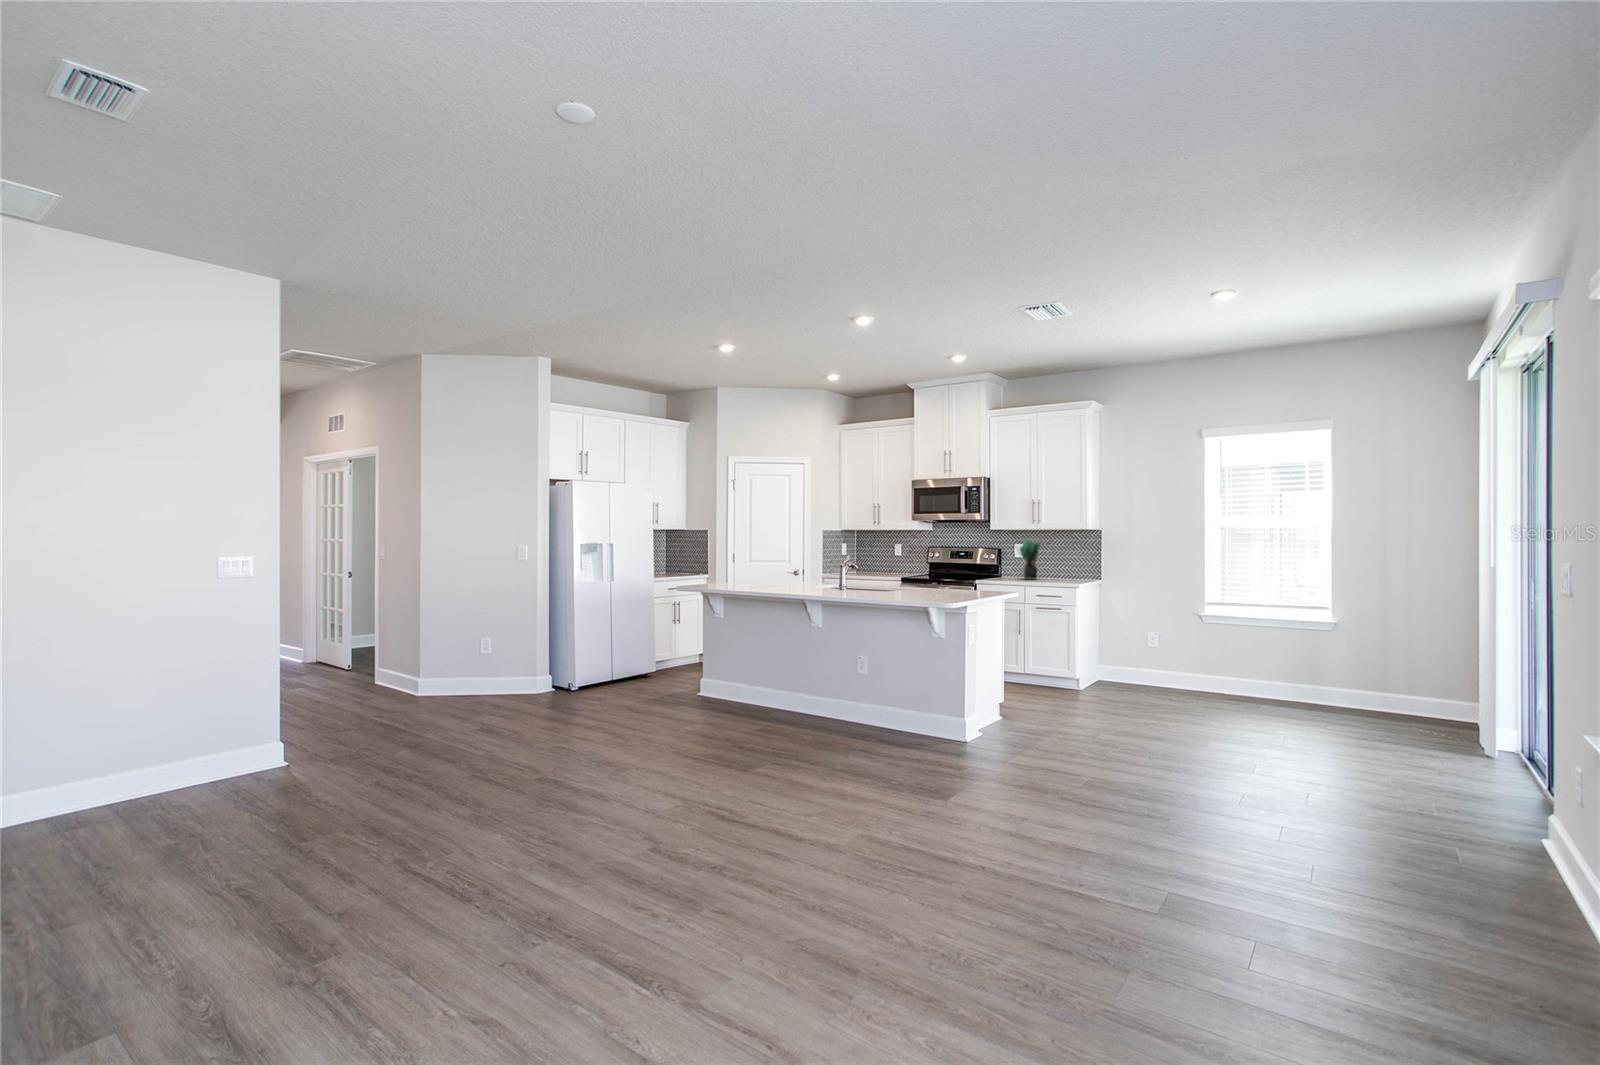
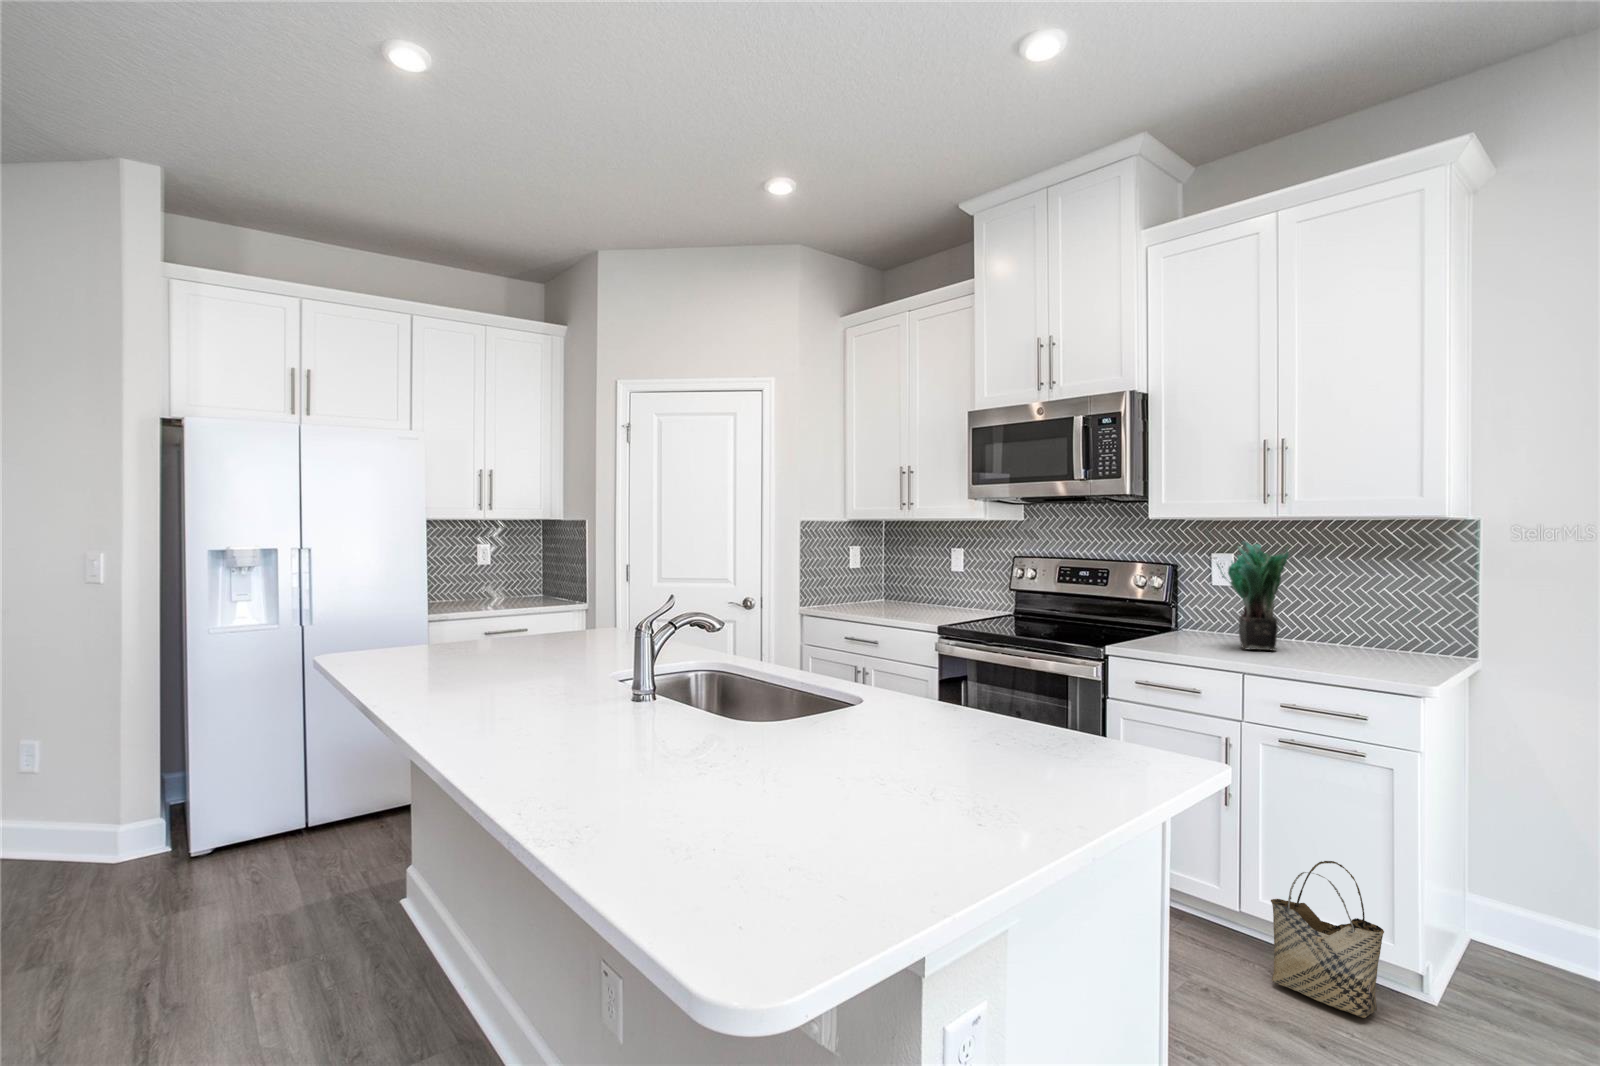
woven basket: none [1033,647,1067,694] -> present [1271,861,1384,1018]

